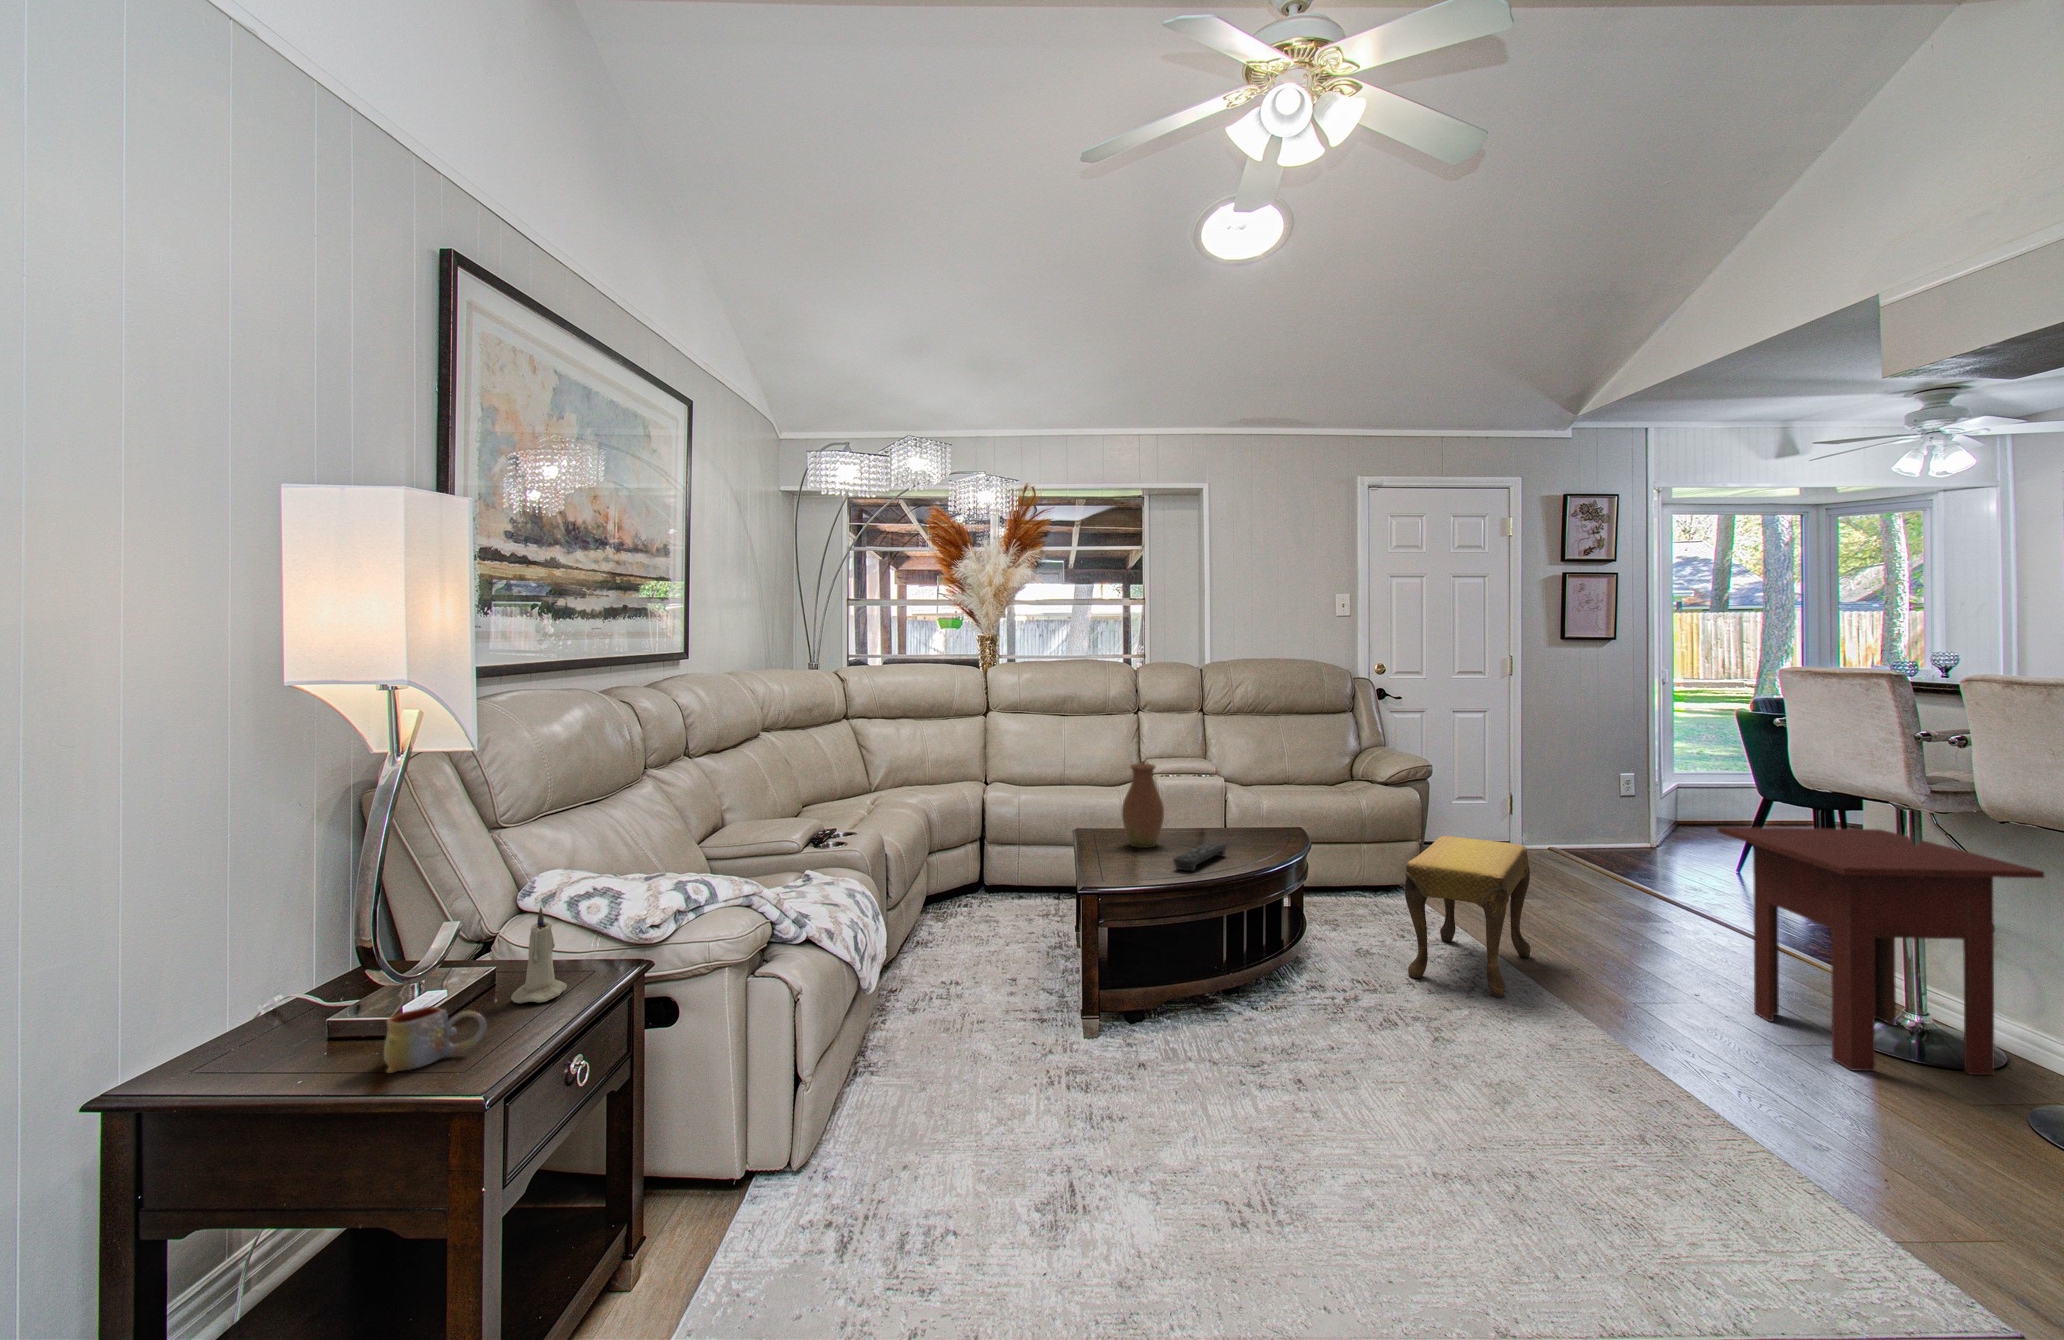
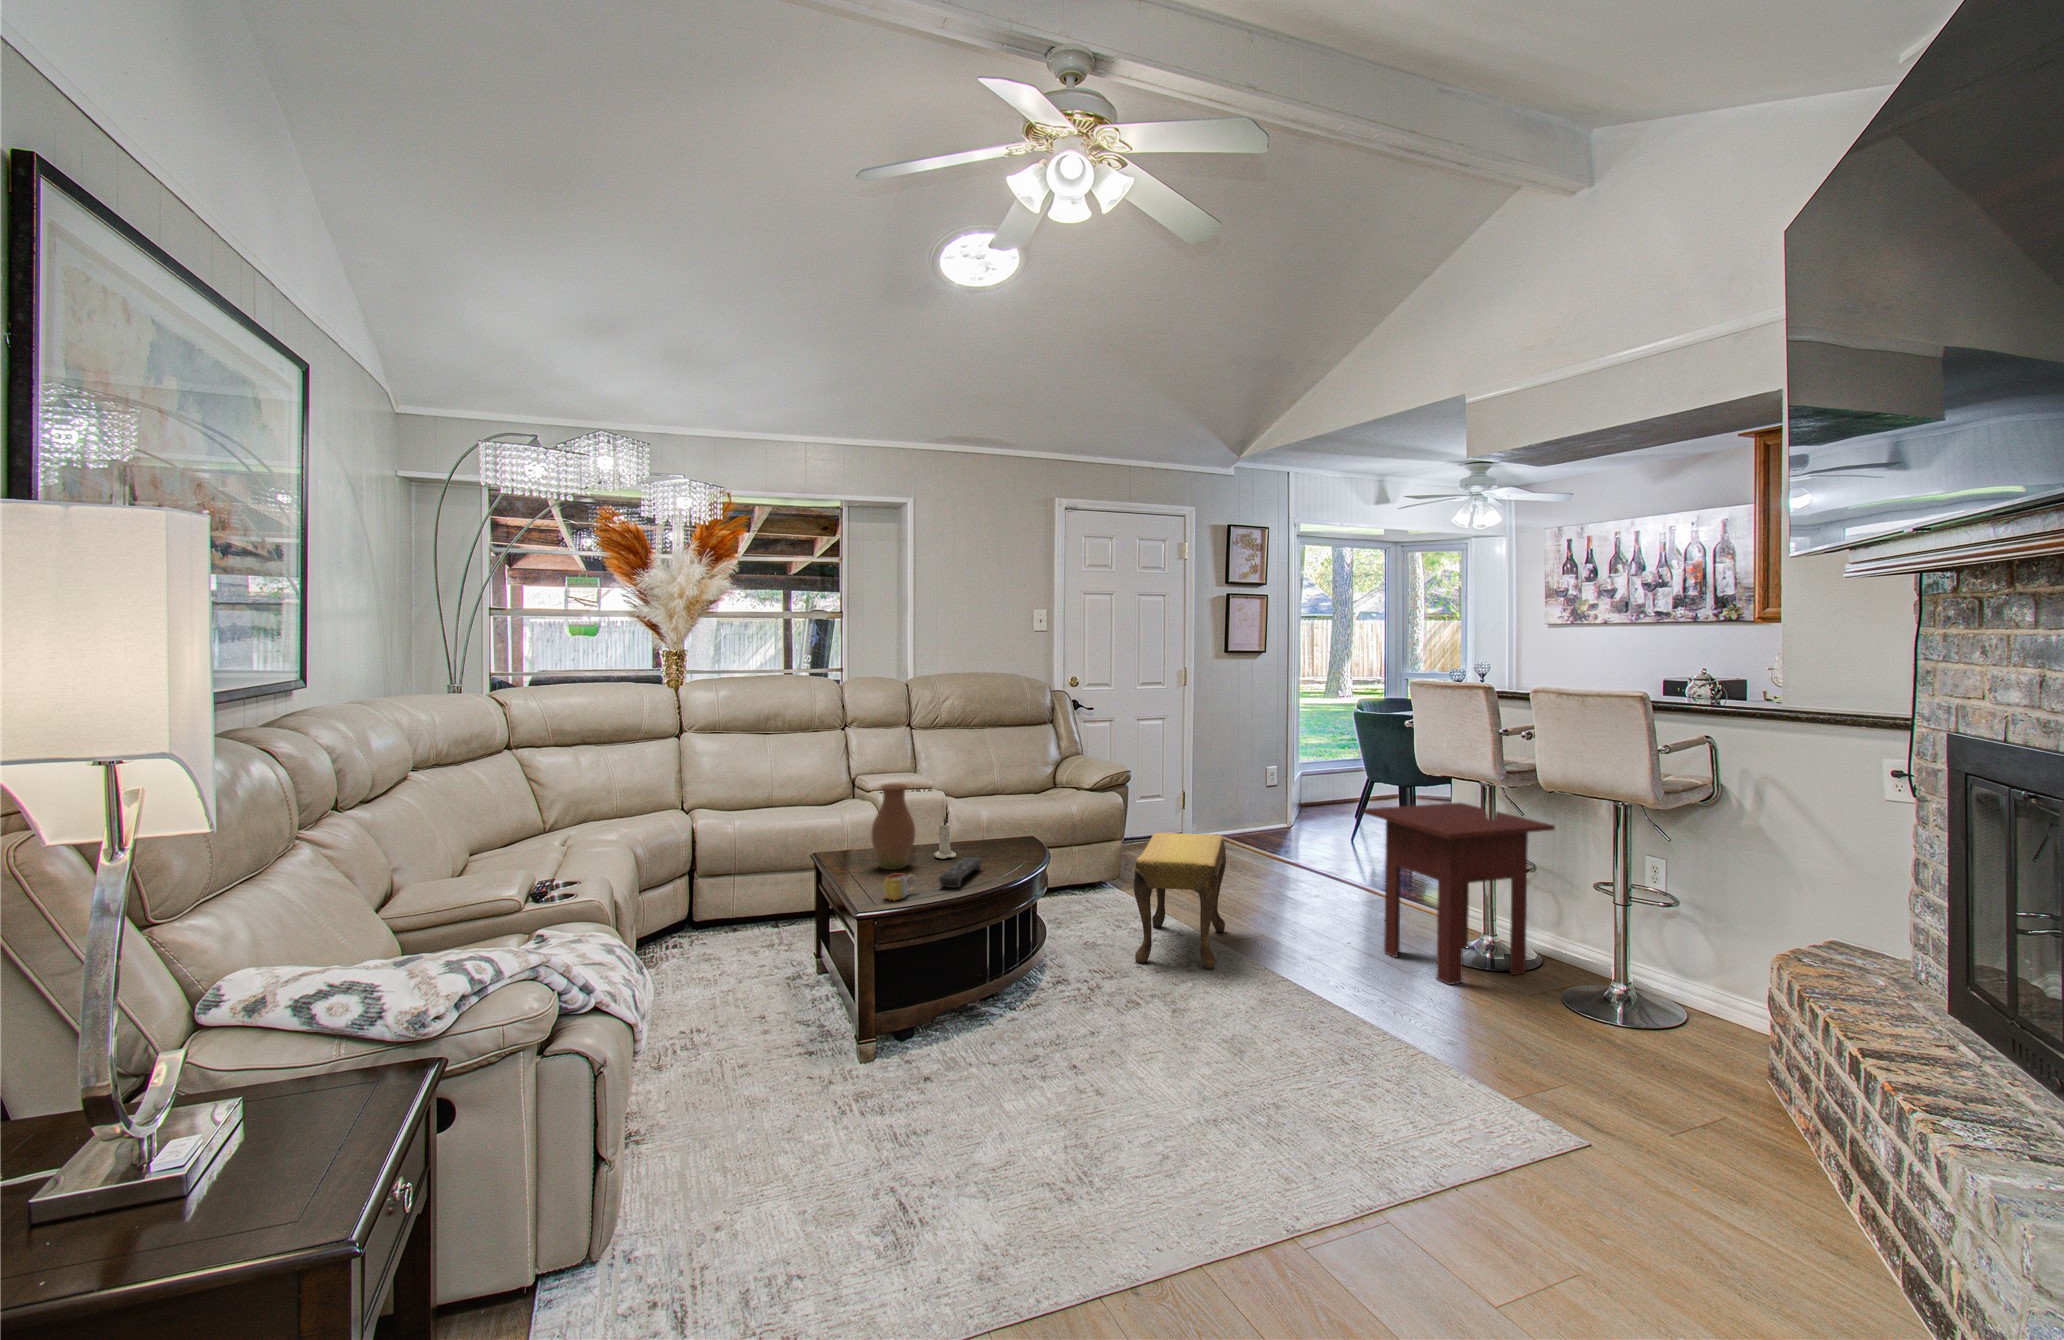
candle: present [511,907,567,1003] -> present [934,816,956,859]
mug: present [384,1006,486,1073] -> present [884,874,918,900]

